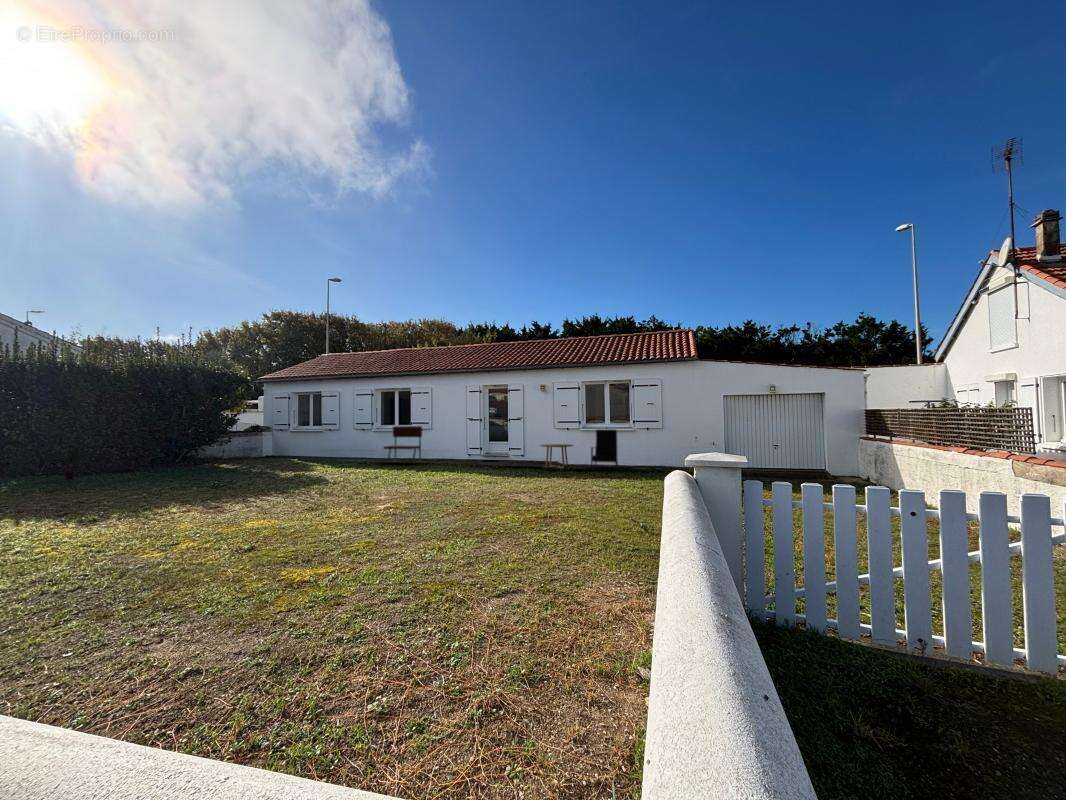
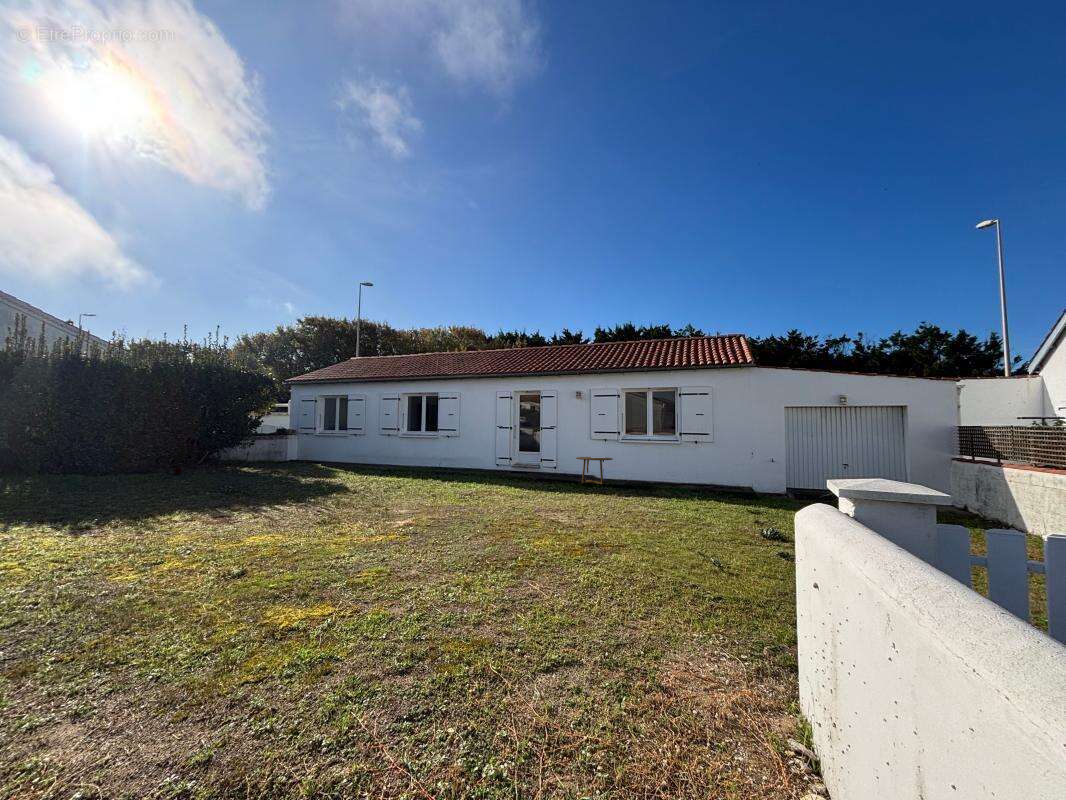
bench: present [383,426,422,463] -> none [408,433,449,473]
lounge chair: present [591,430,618,468] -> none [632,442,665,487]
potted tree: present [51,444,90,479] -> present [170,444,194,474]

